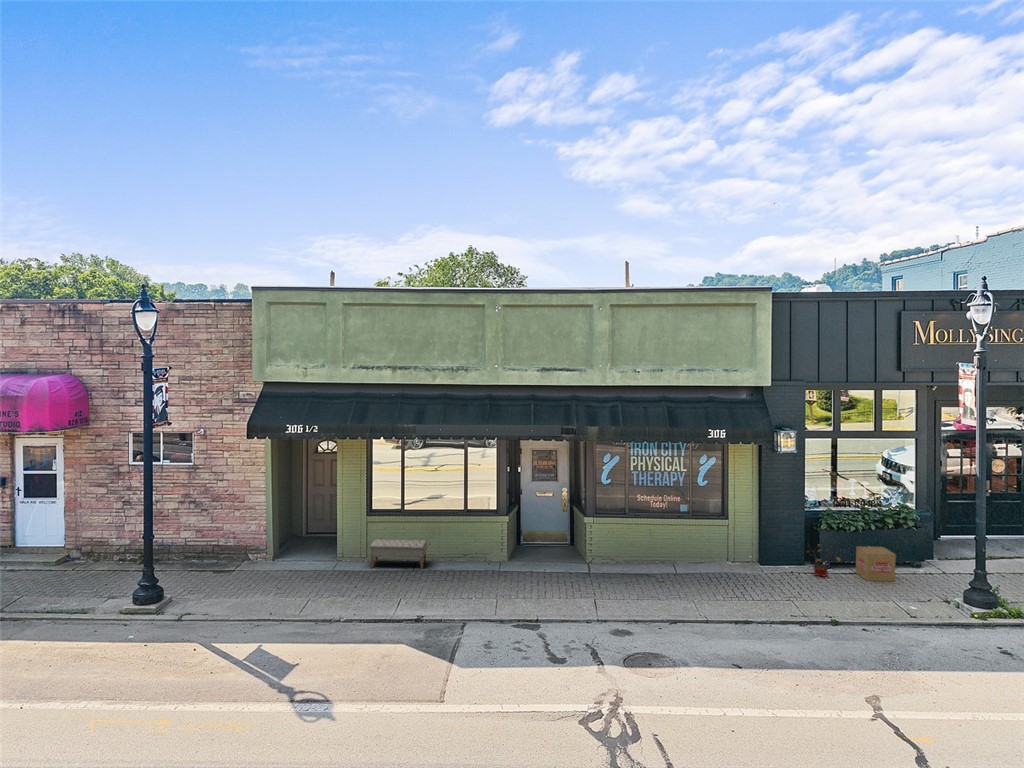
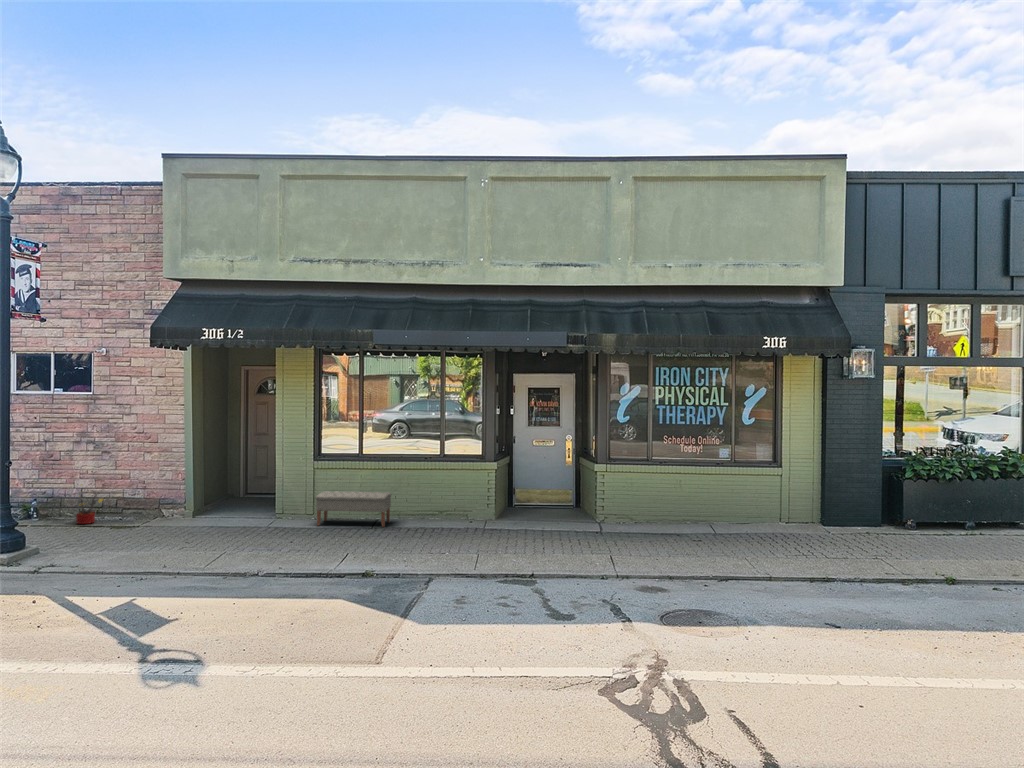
decorative plant: present [814,545,840,577] -> present [76,484,103,524]
cardboard box: present [856,546,896,581] -> none [954,499,1011,541]

